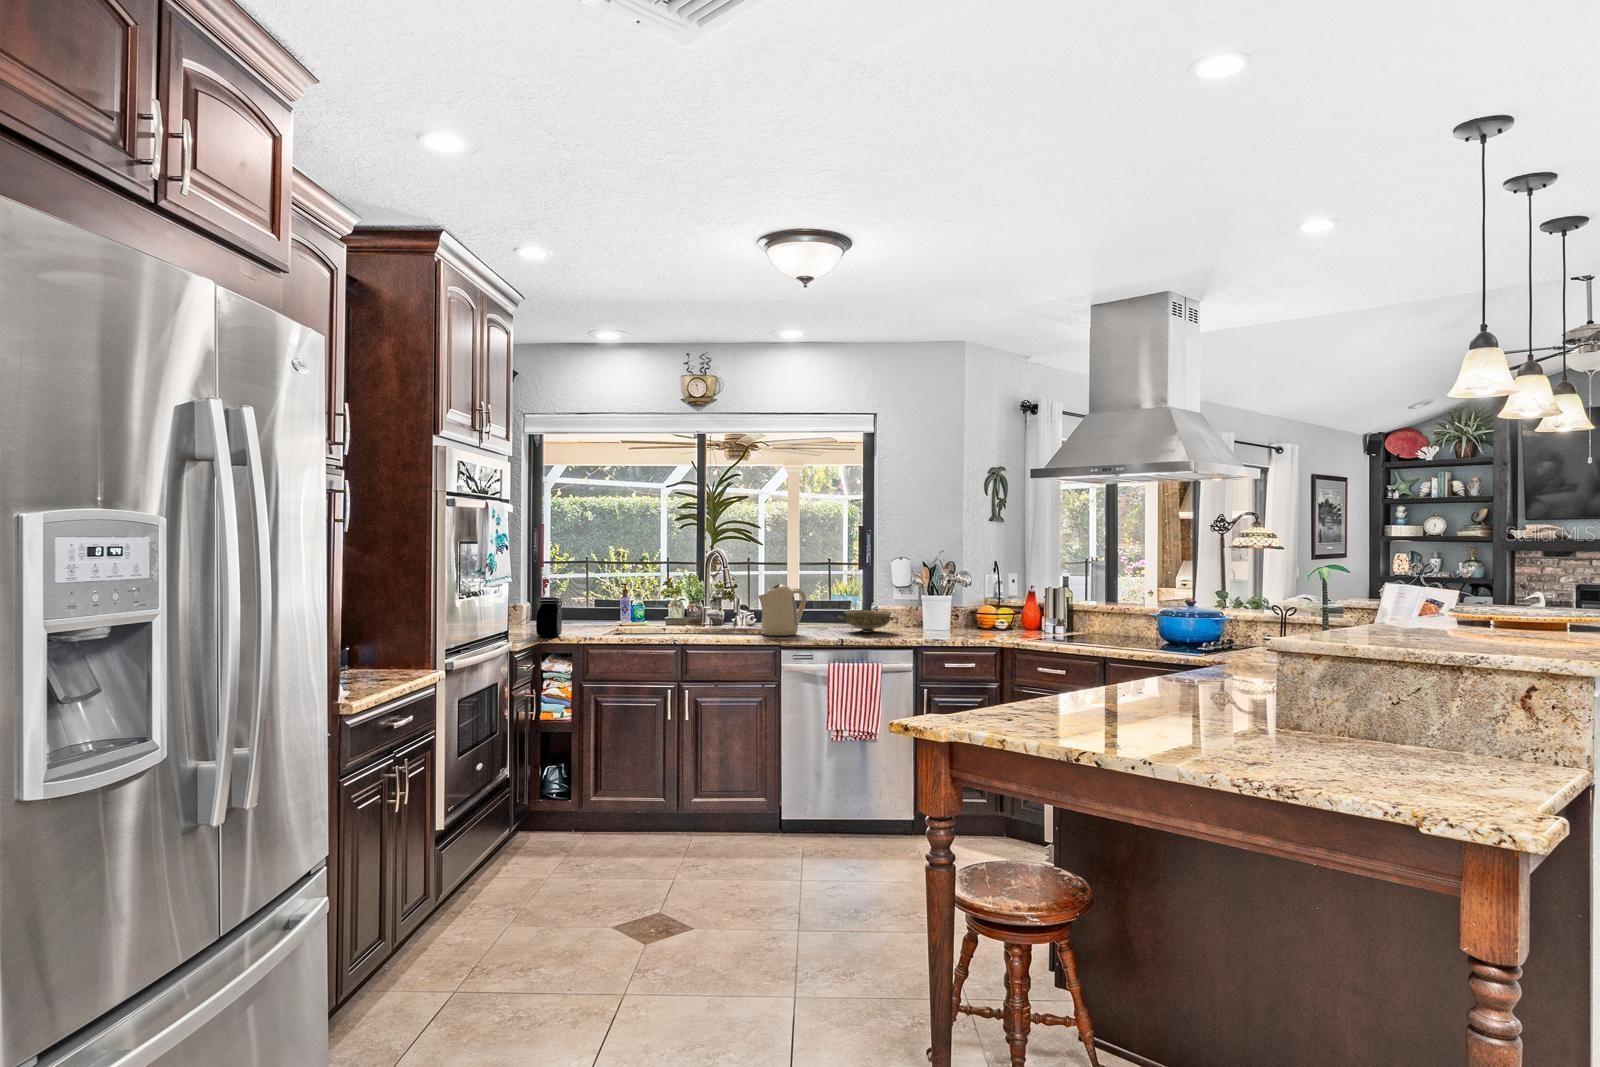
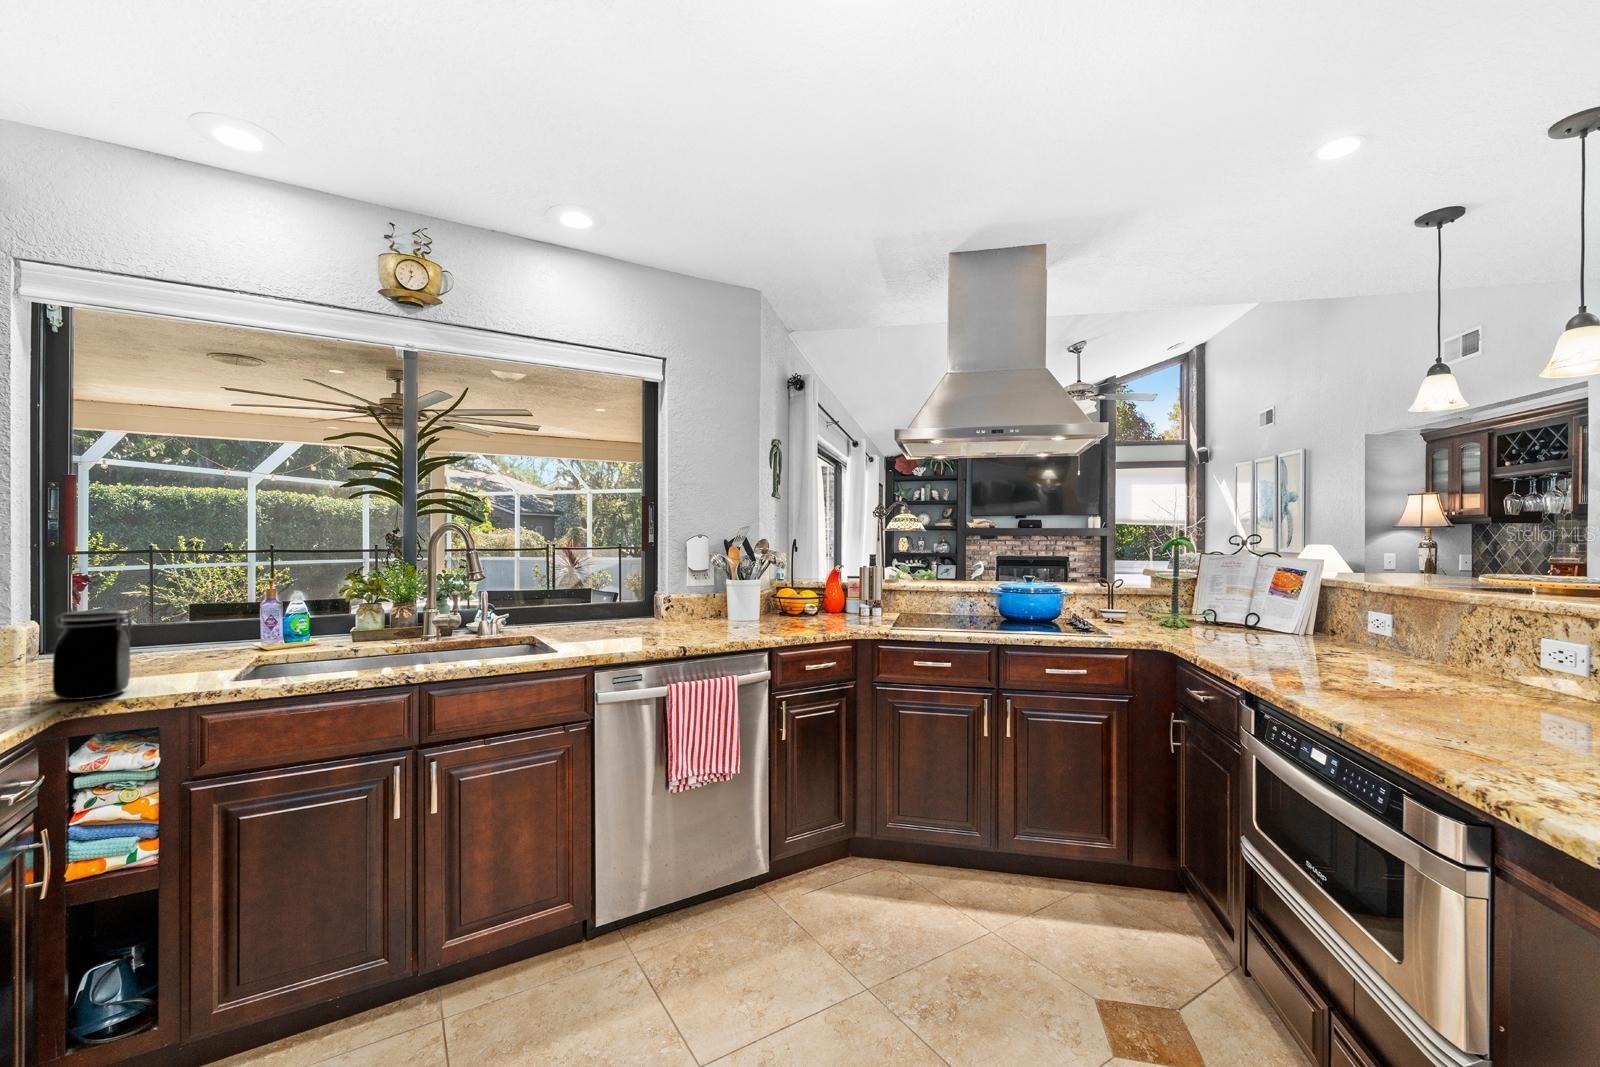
kettle: present [758,584,806,636] -> none [546,571,612,649]
ceramic bowl: present [838,610,898,633] -> none [644,601,722,631]

